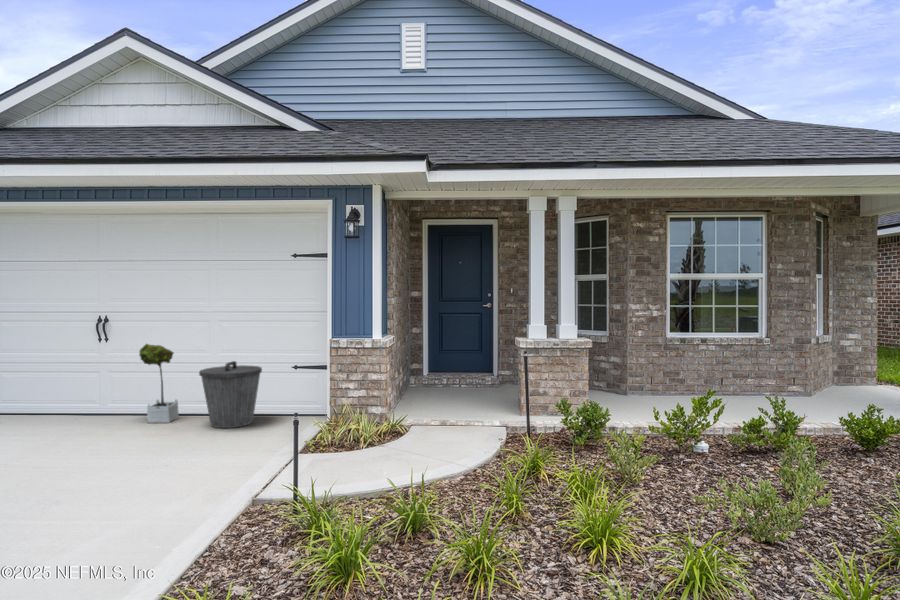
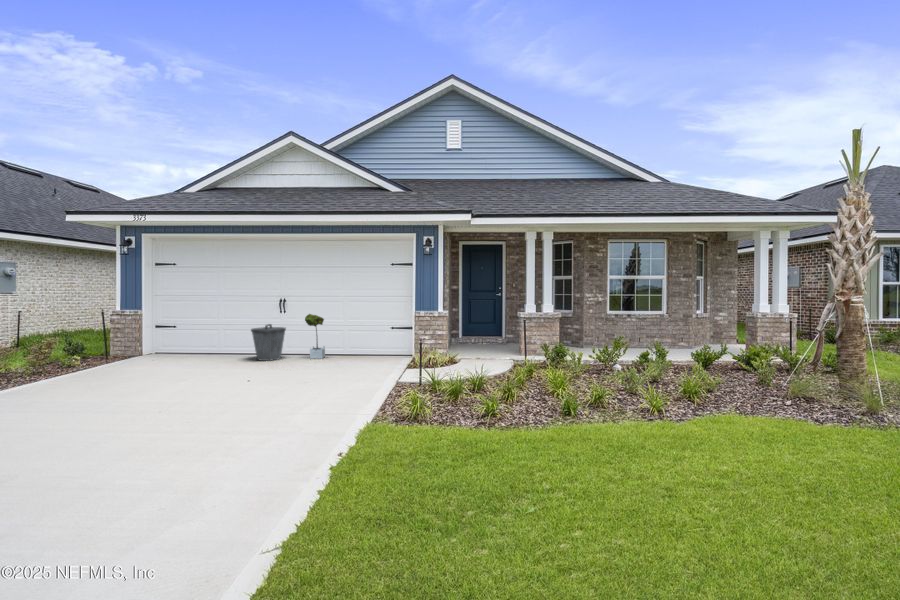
trash can: present [199,361,262,428] -> present [251,324,286,361]

